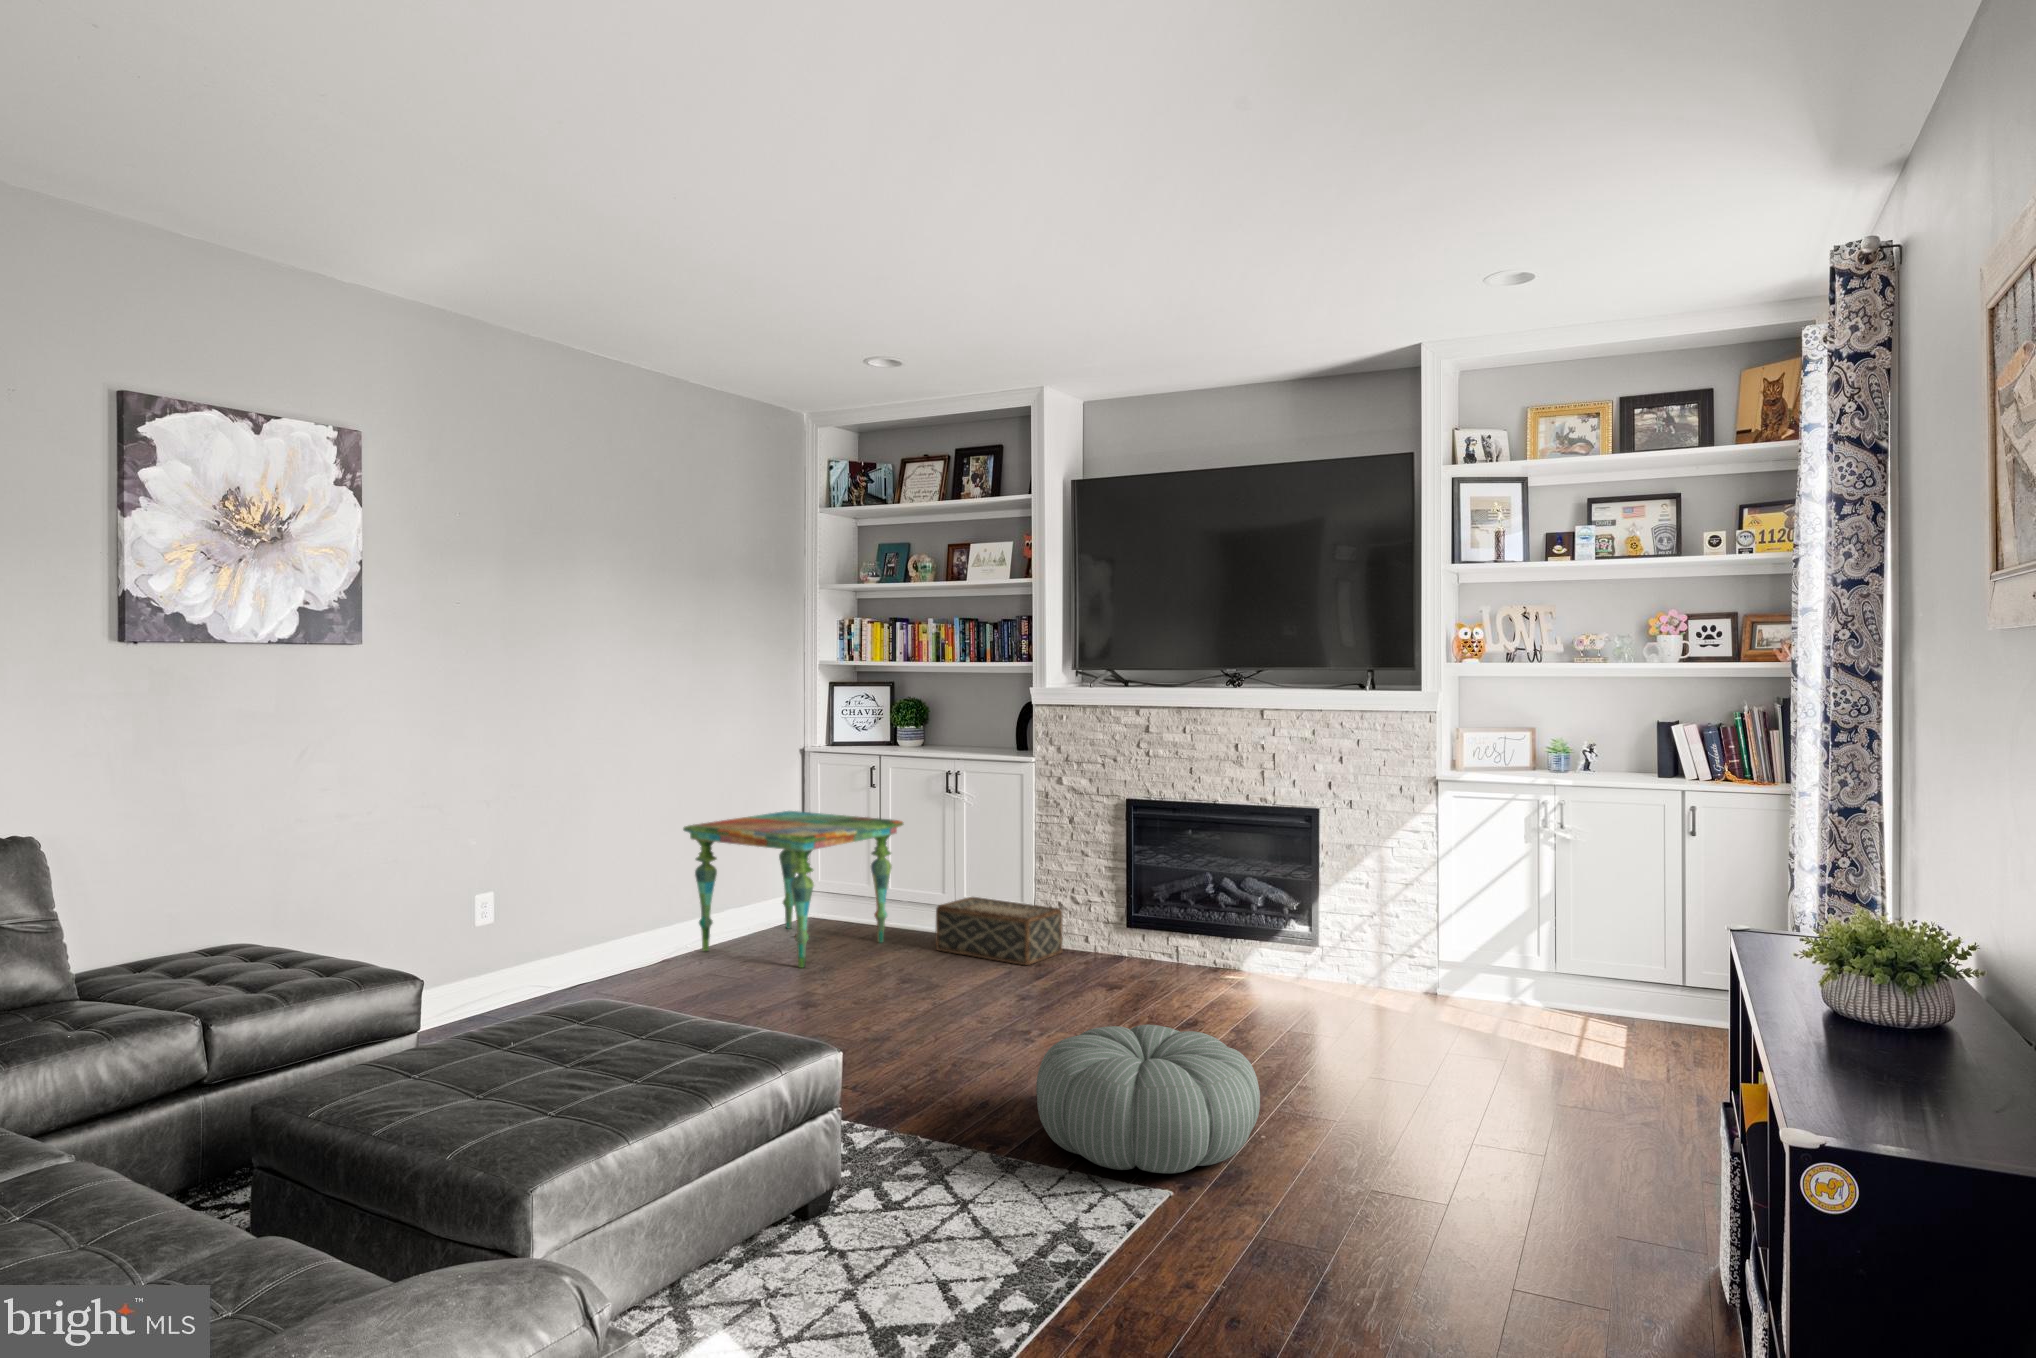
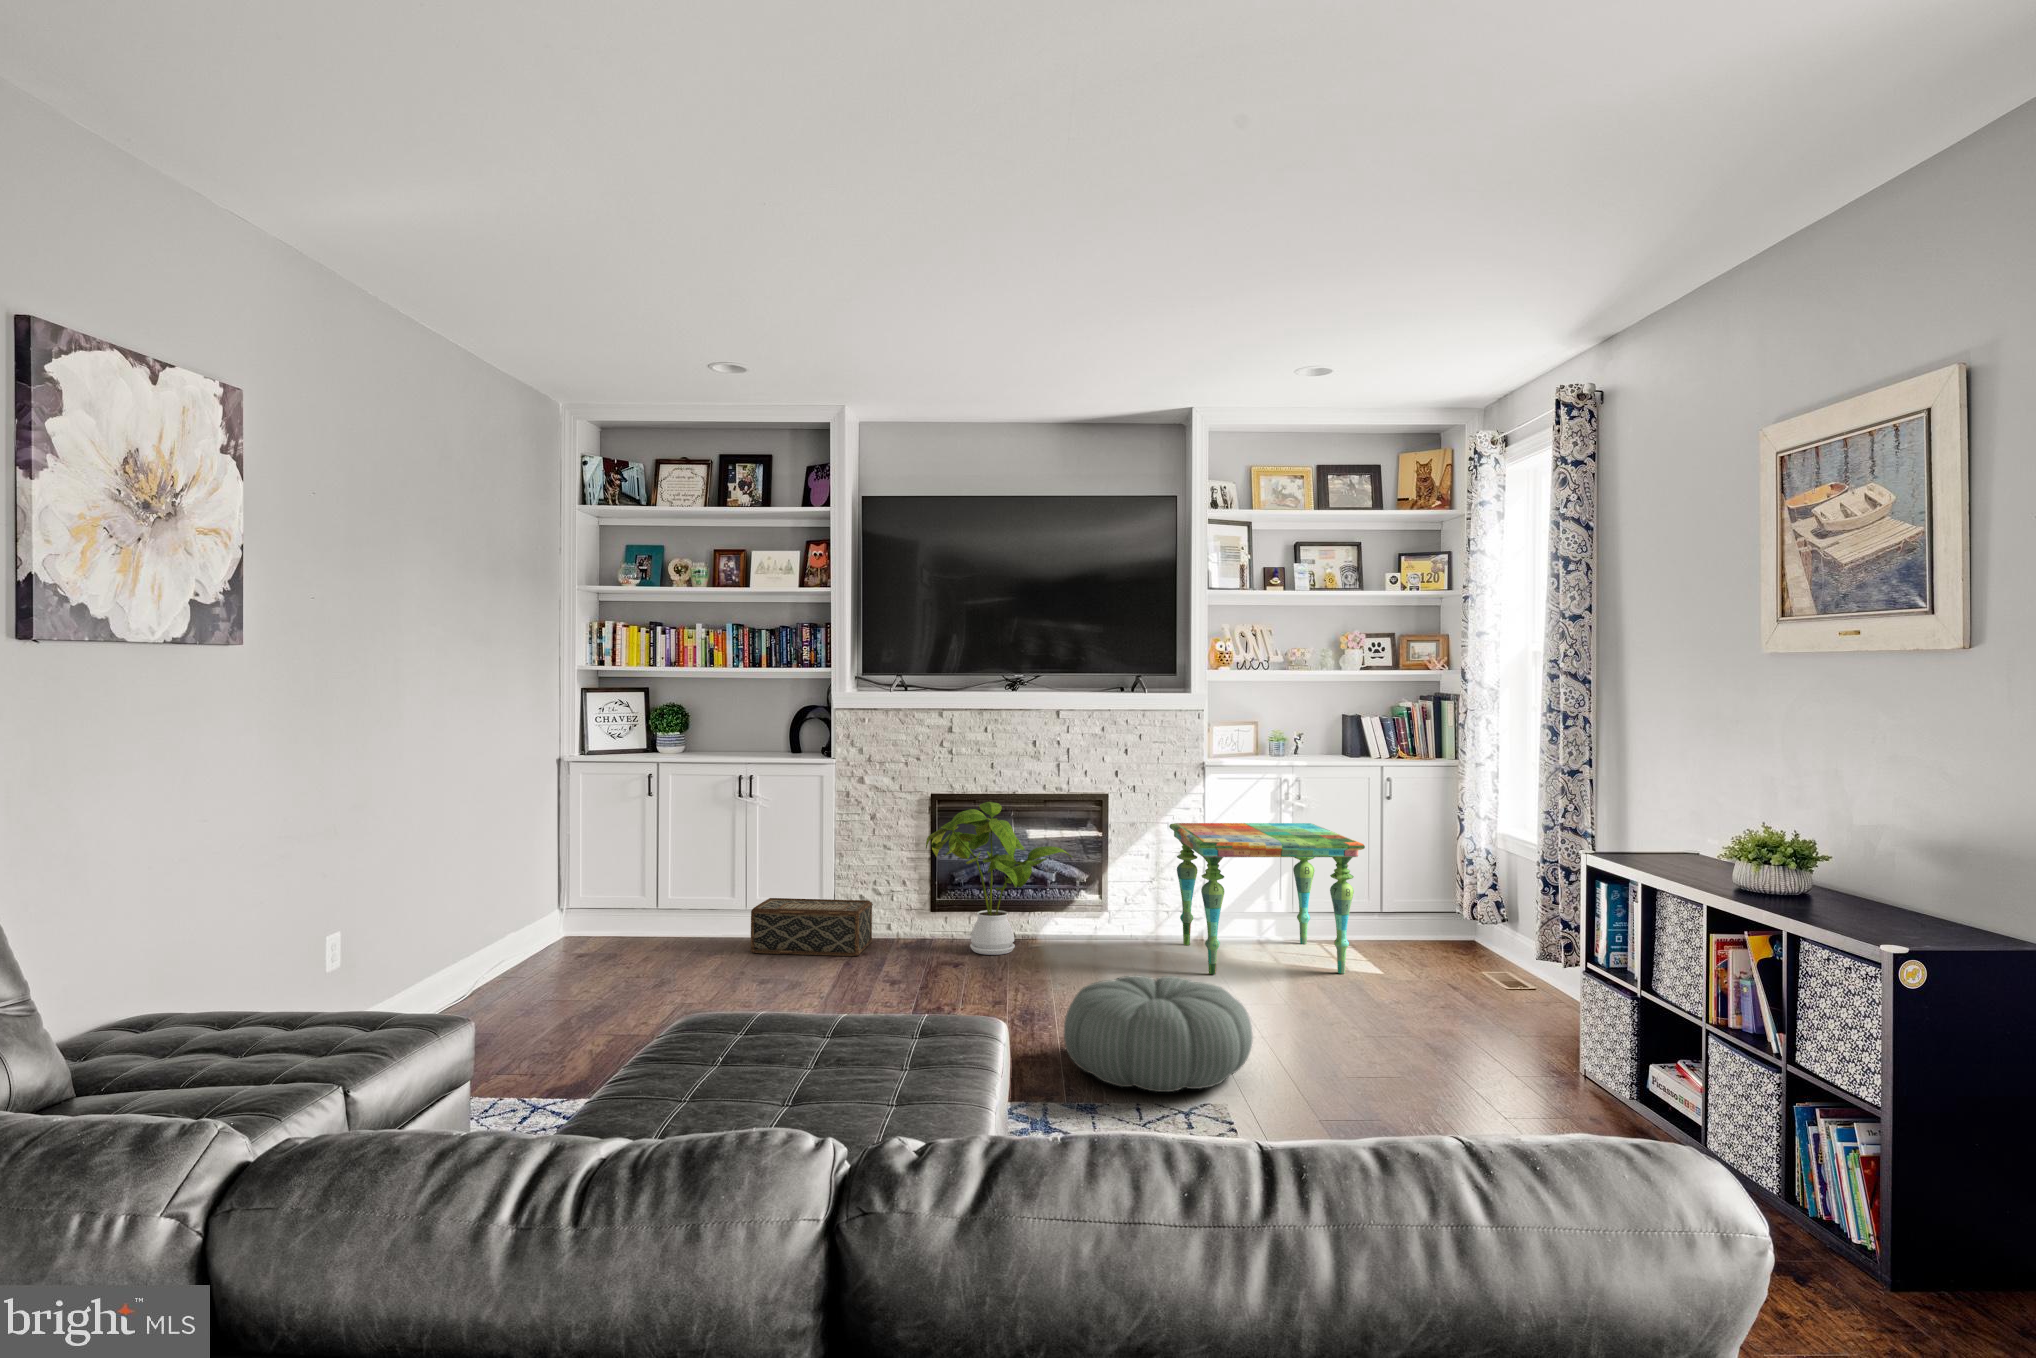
side table: present [683,811,903,968] -> present [1169,823,1365,974]
house plant: none [1099,811,1264,982] -> present [926,802,1072,955]

